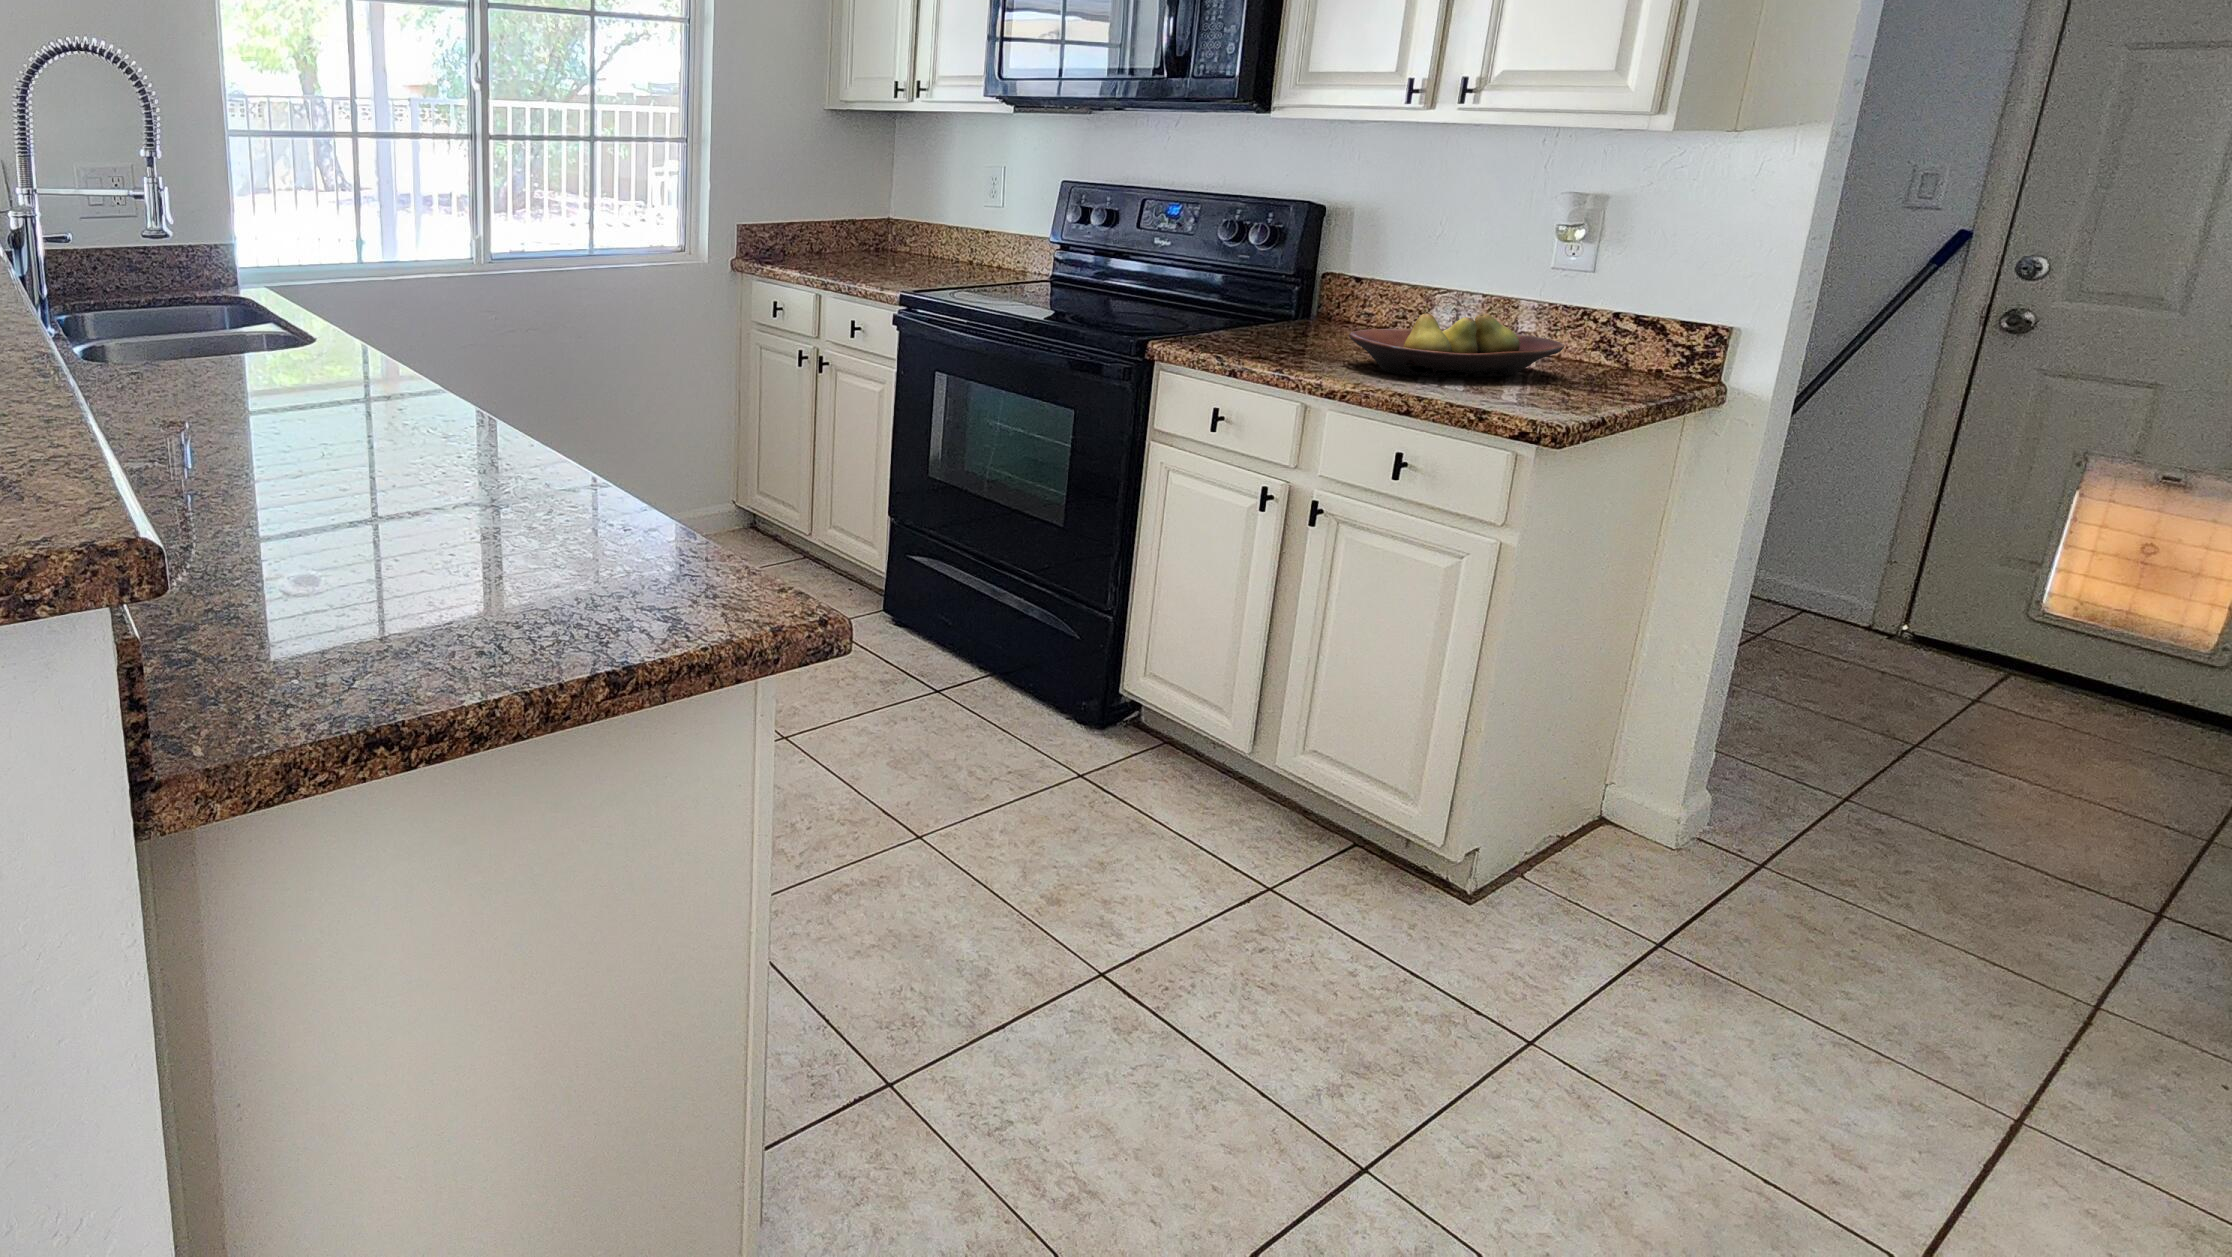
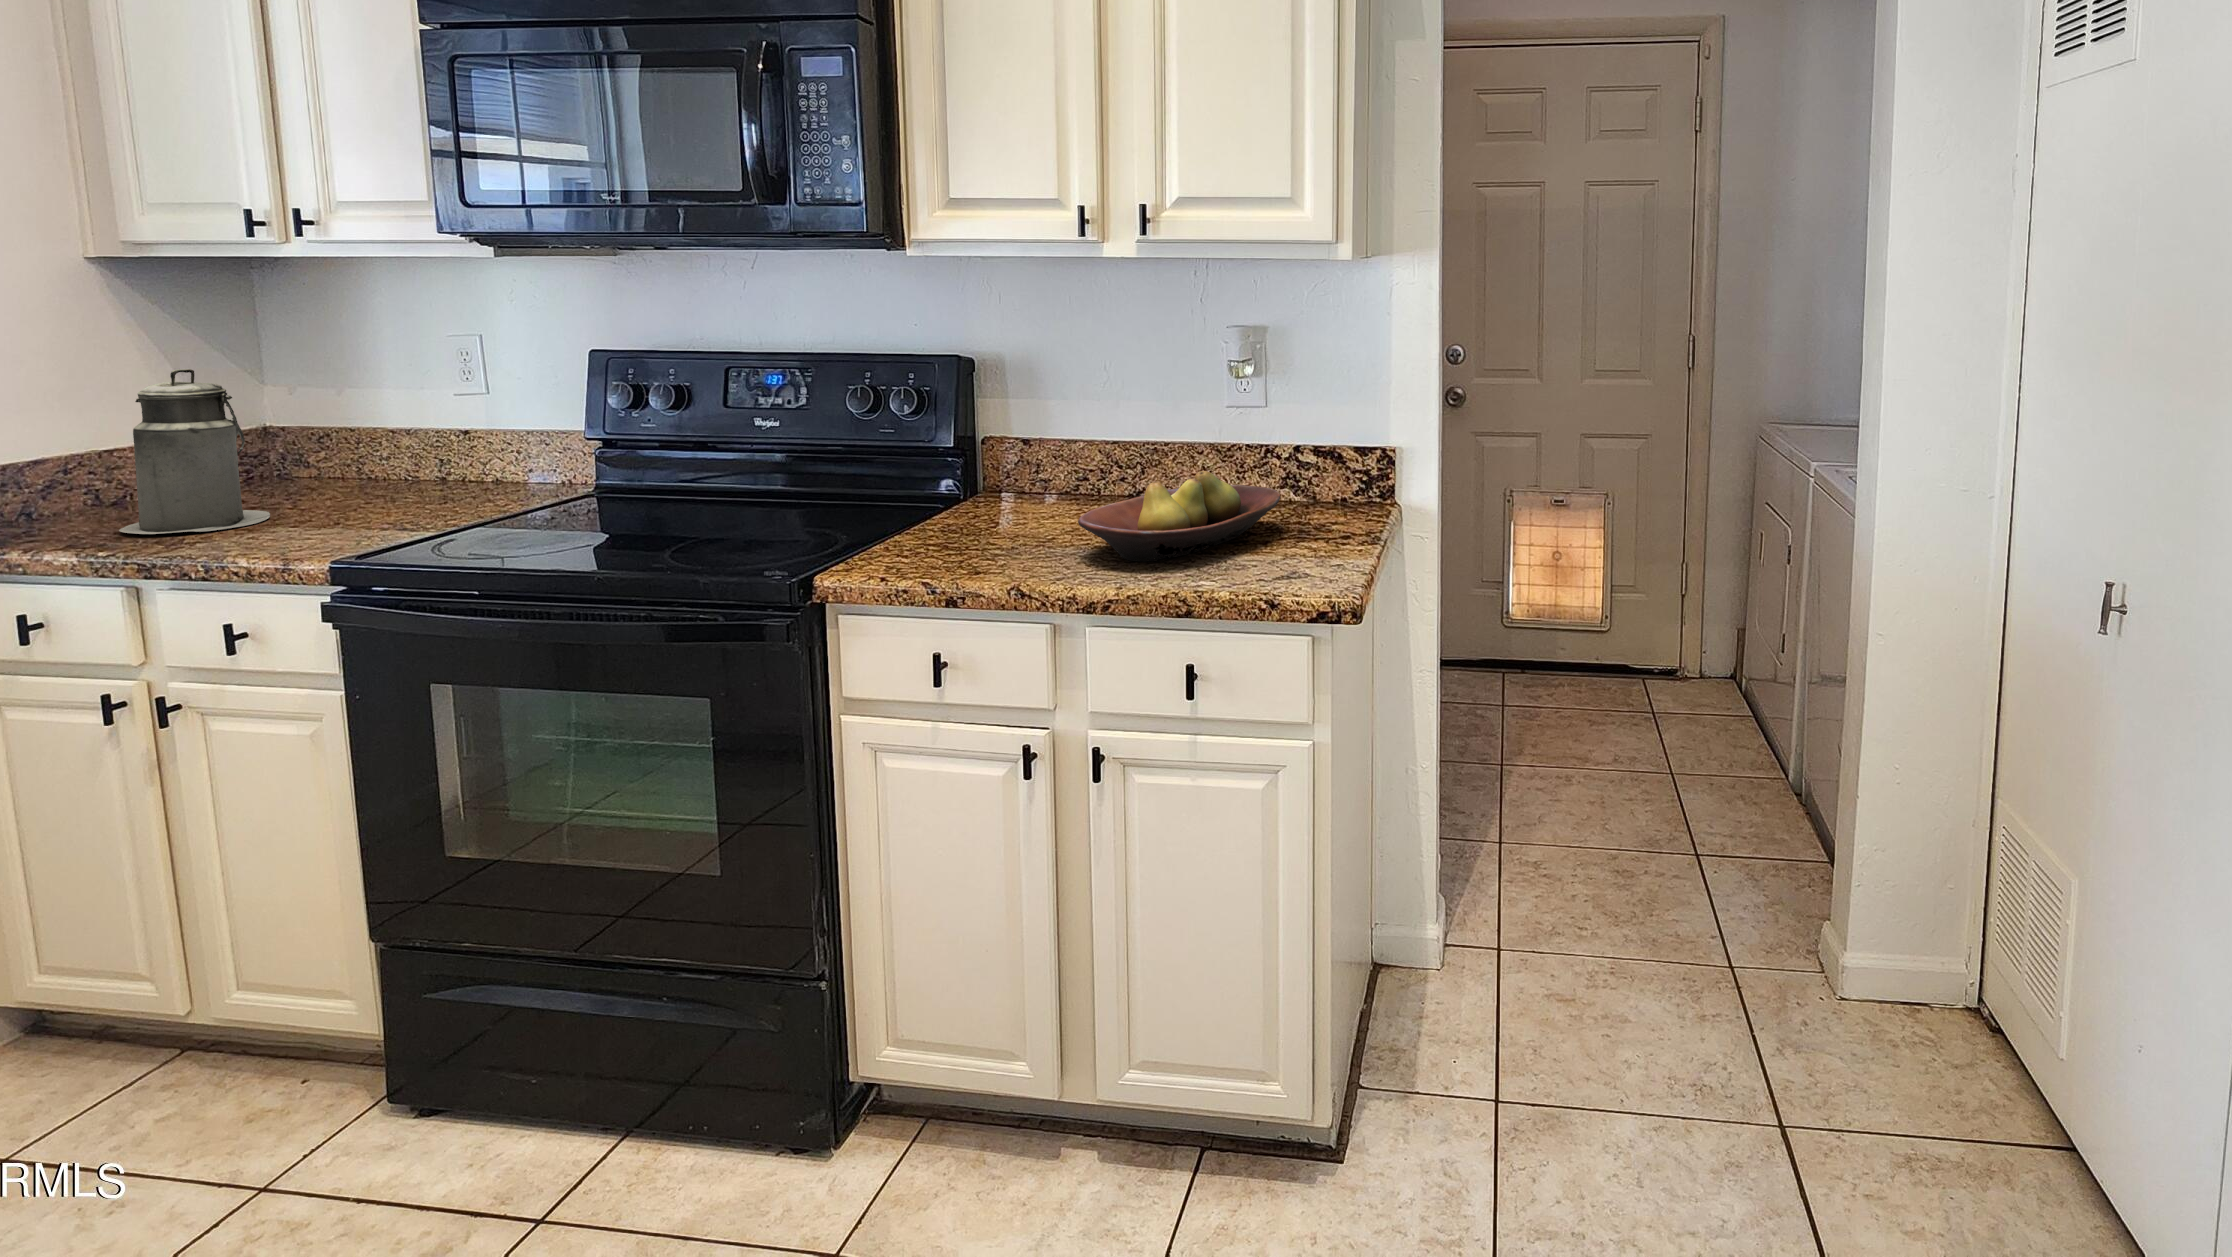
canister: none [818,175,882,270] -> present [119,369,270,534]

